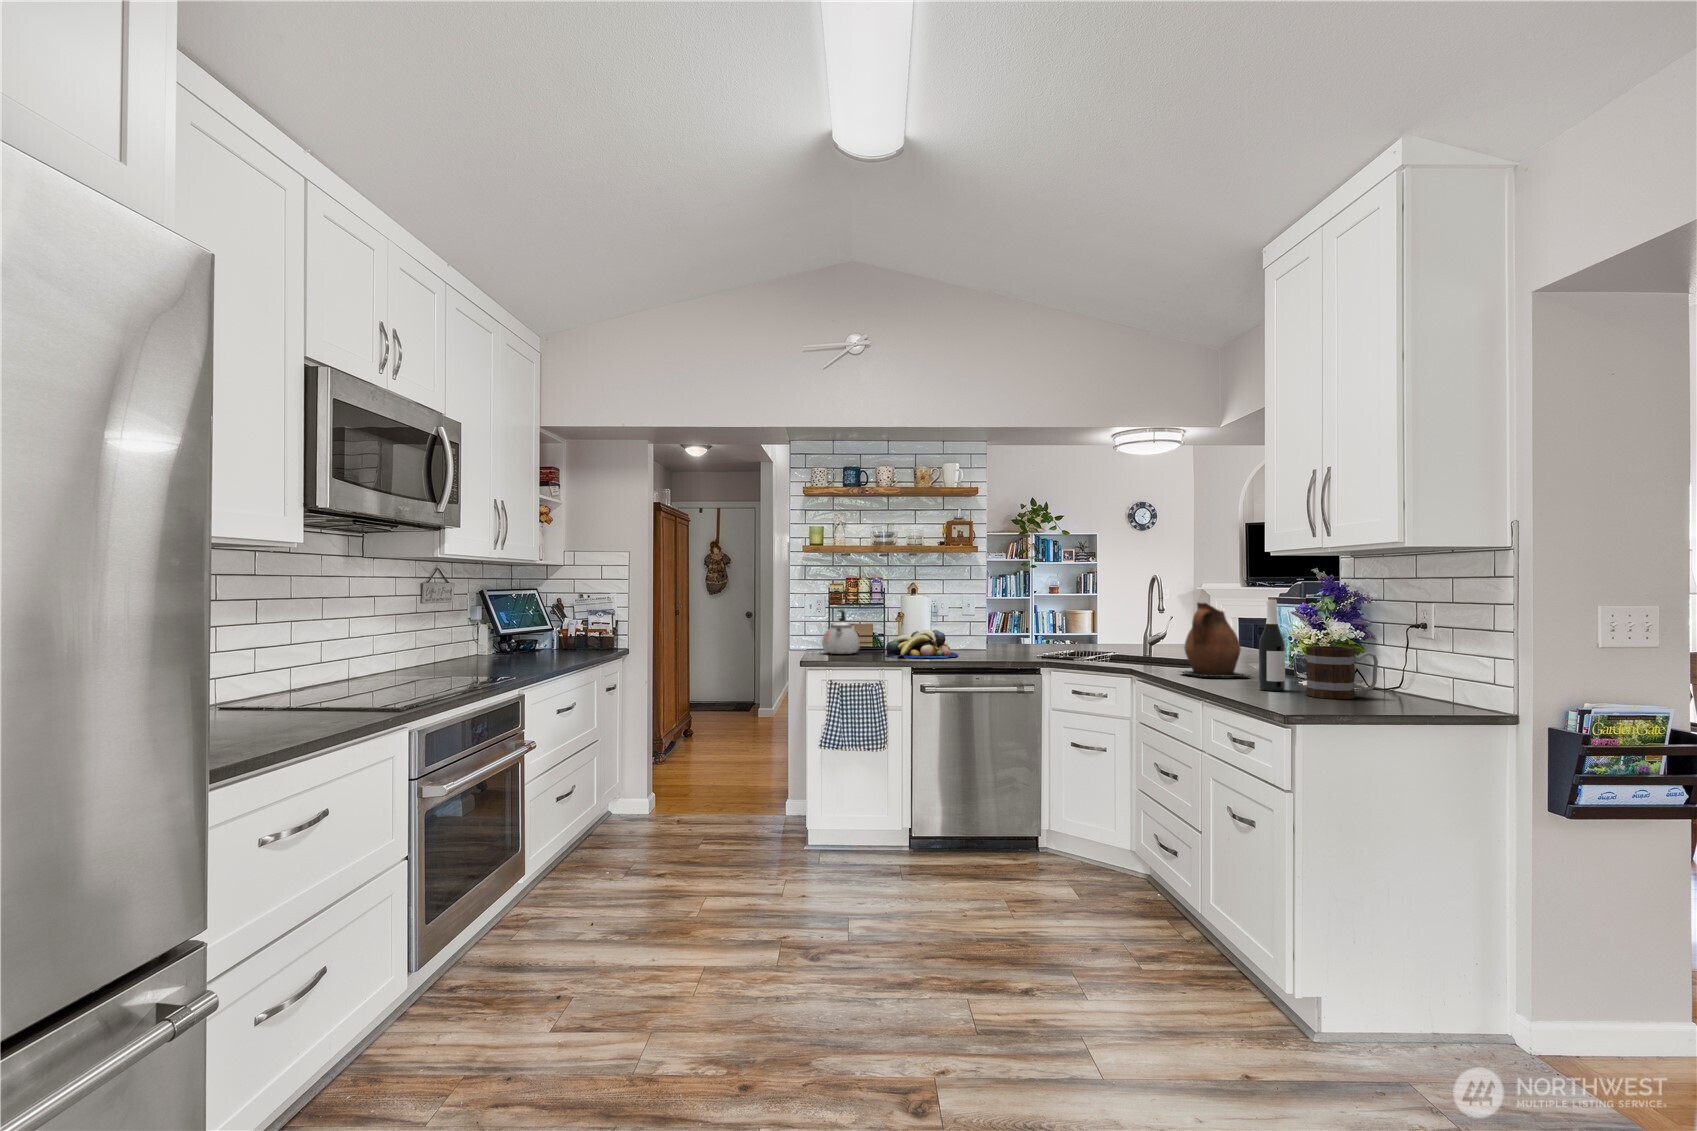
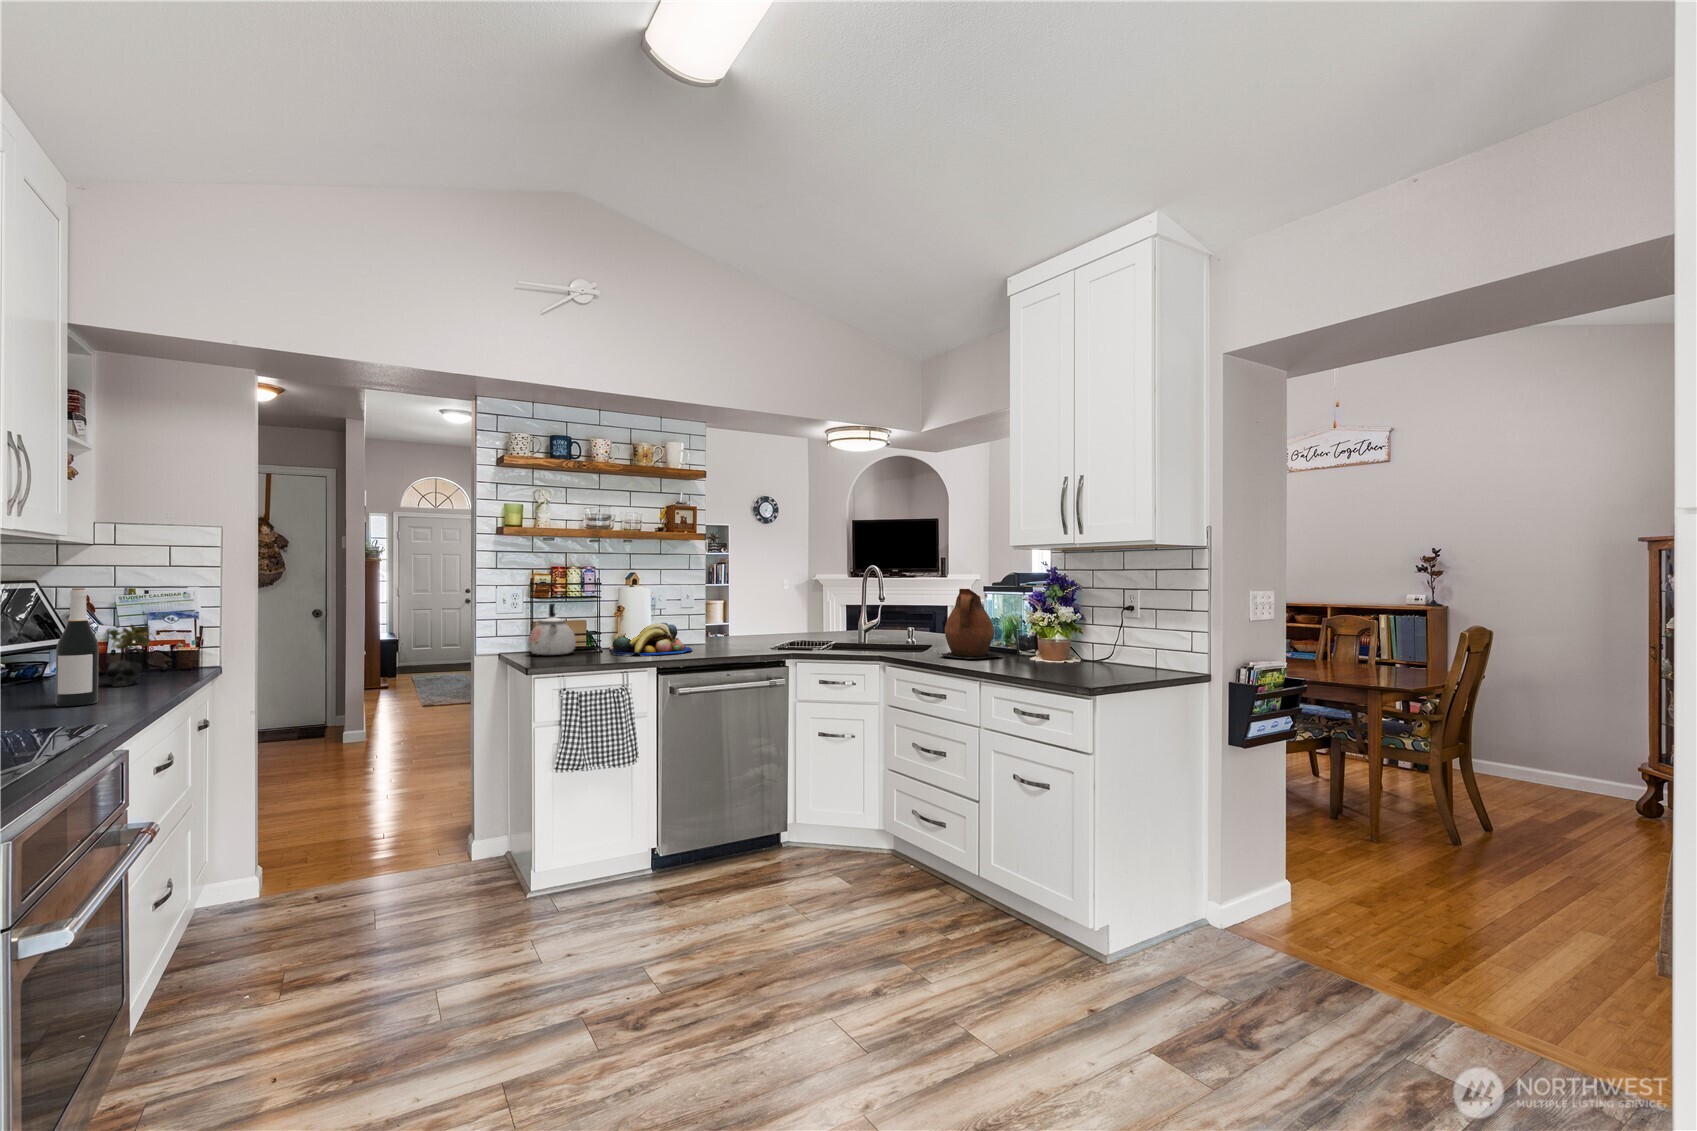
wine bottle: present [1259,598,1285,691] -> present [55,588,99,707]
succulent plant: none [555,617,581,657] -> present [101,624,152,687]
mug: present [1306,646,1378,699] -> none [1092,626,1147,674]

